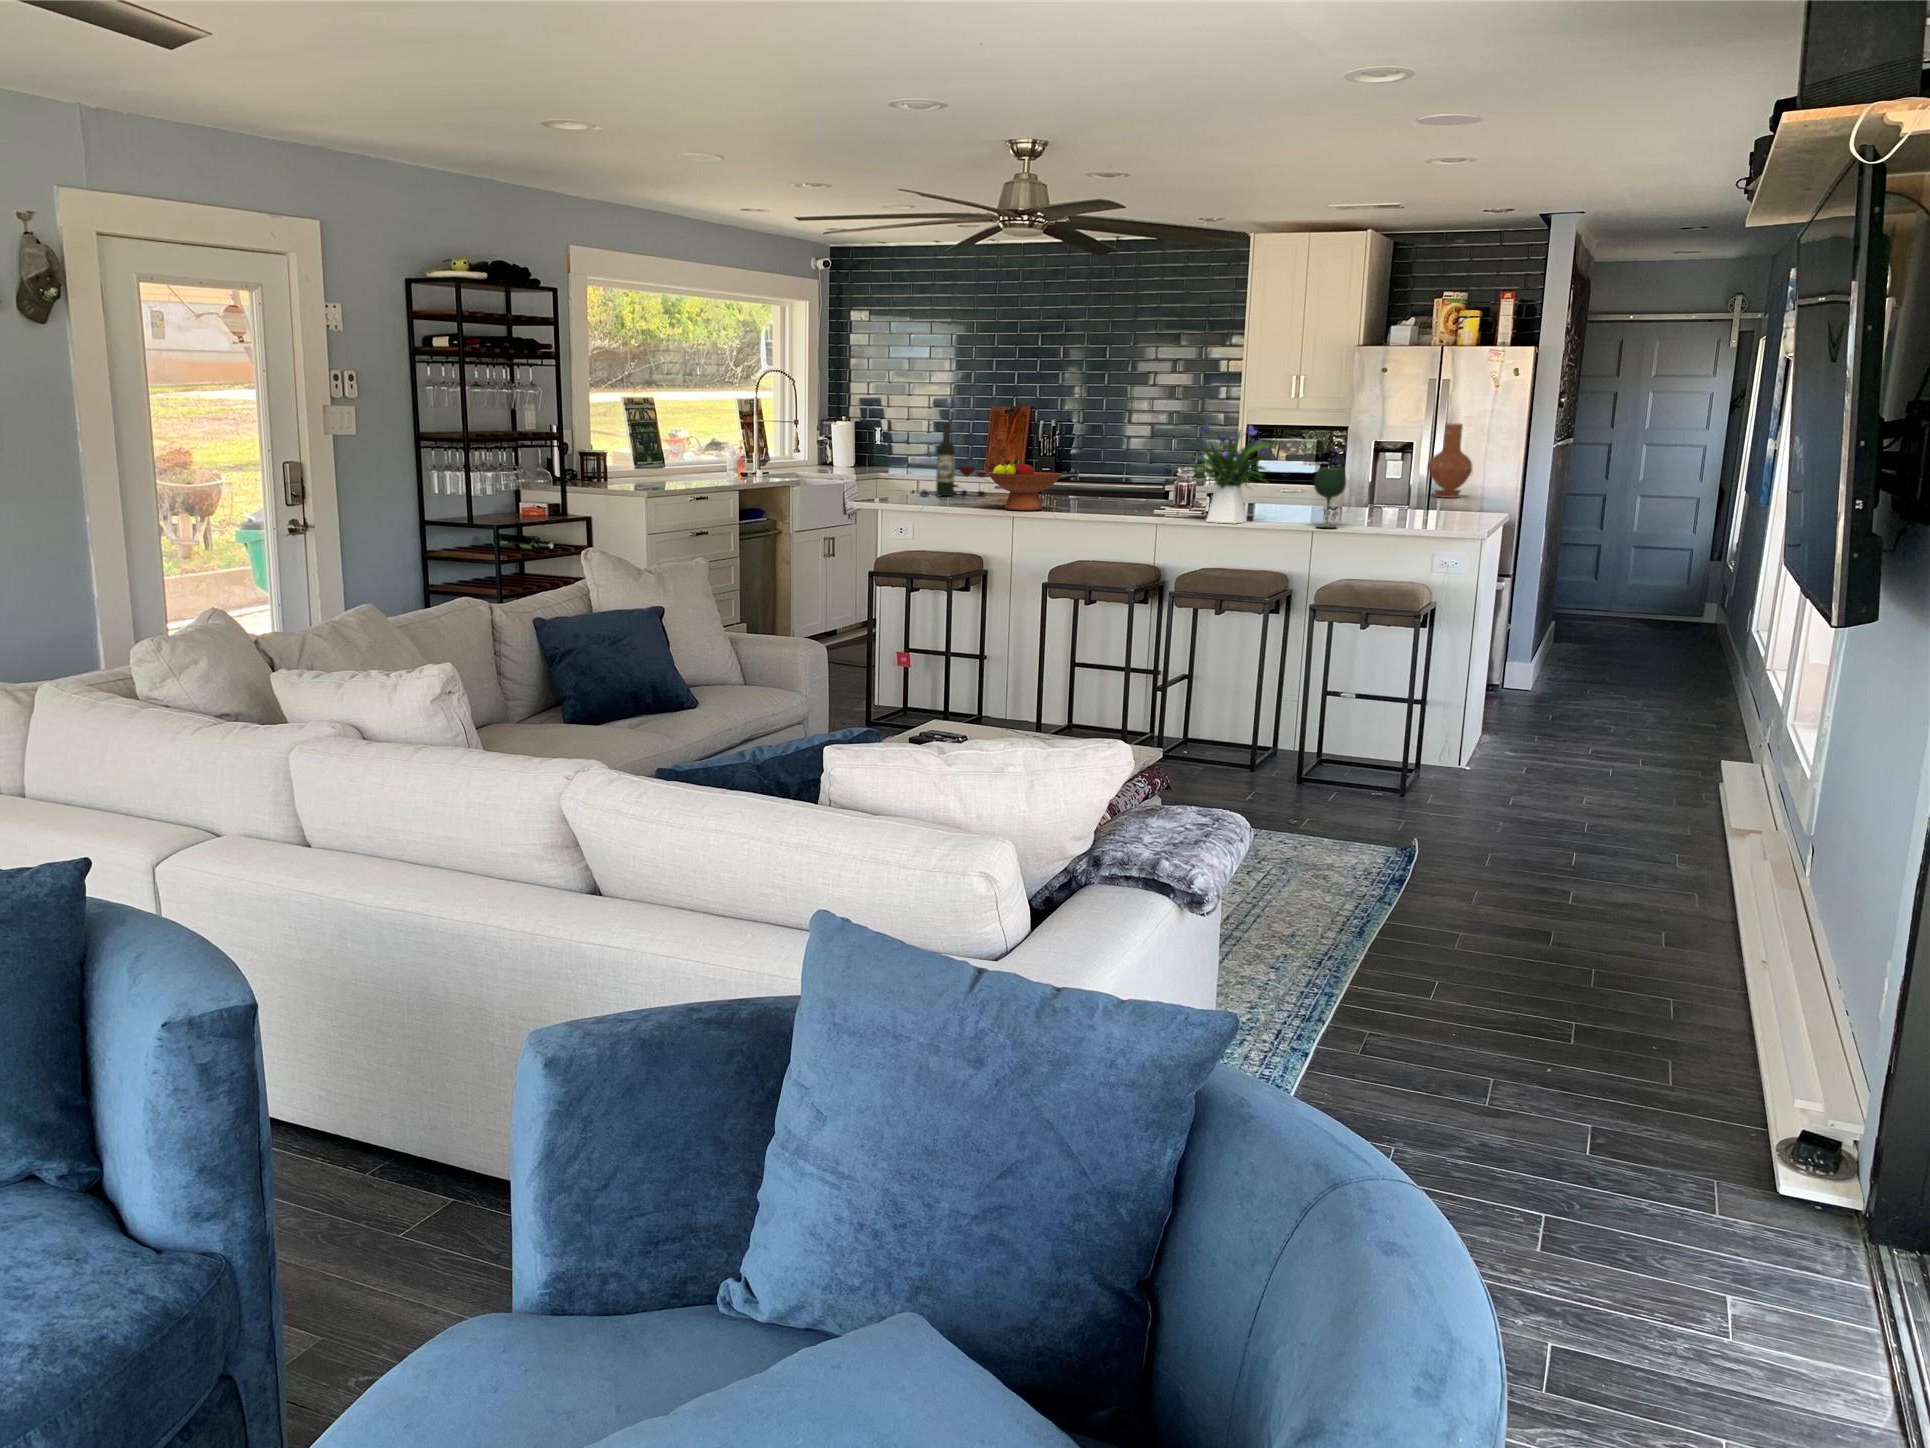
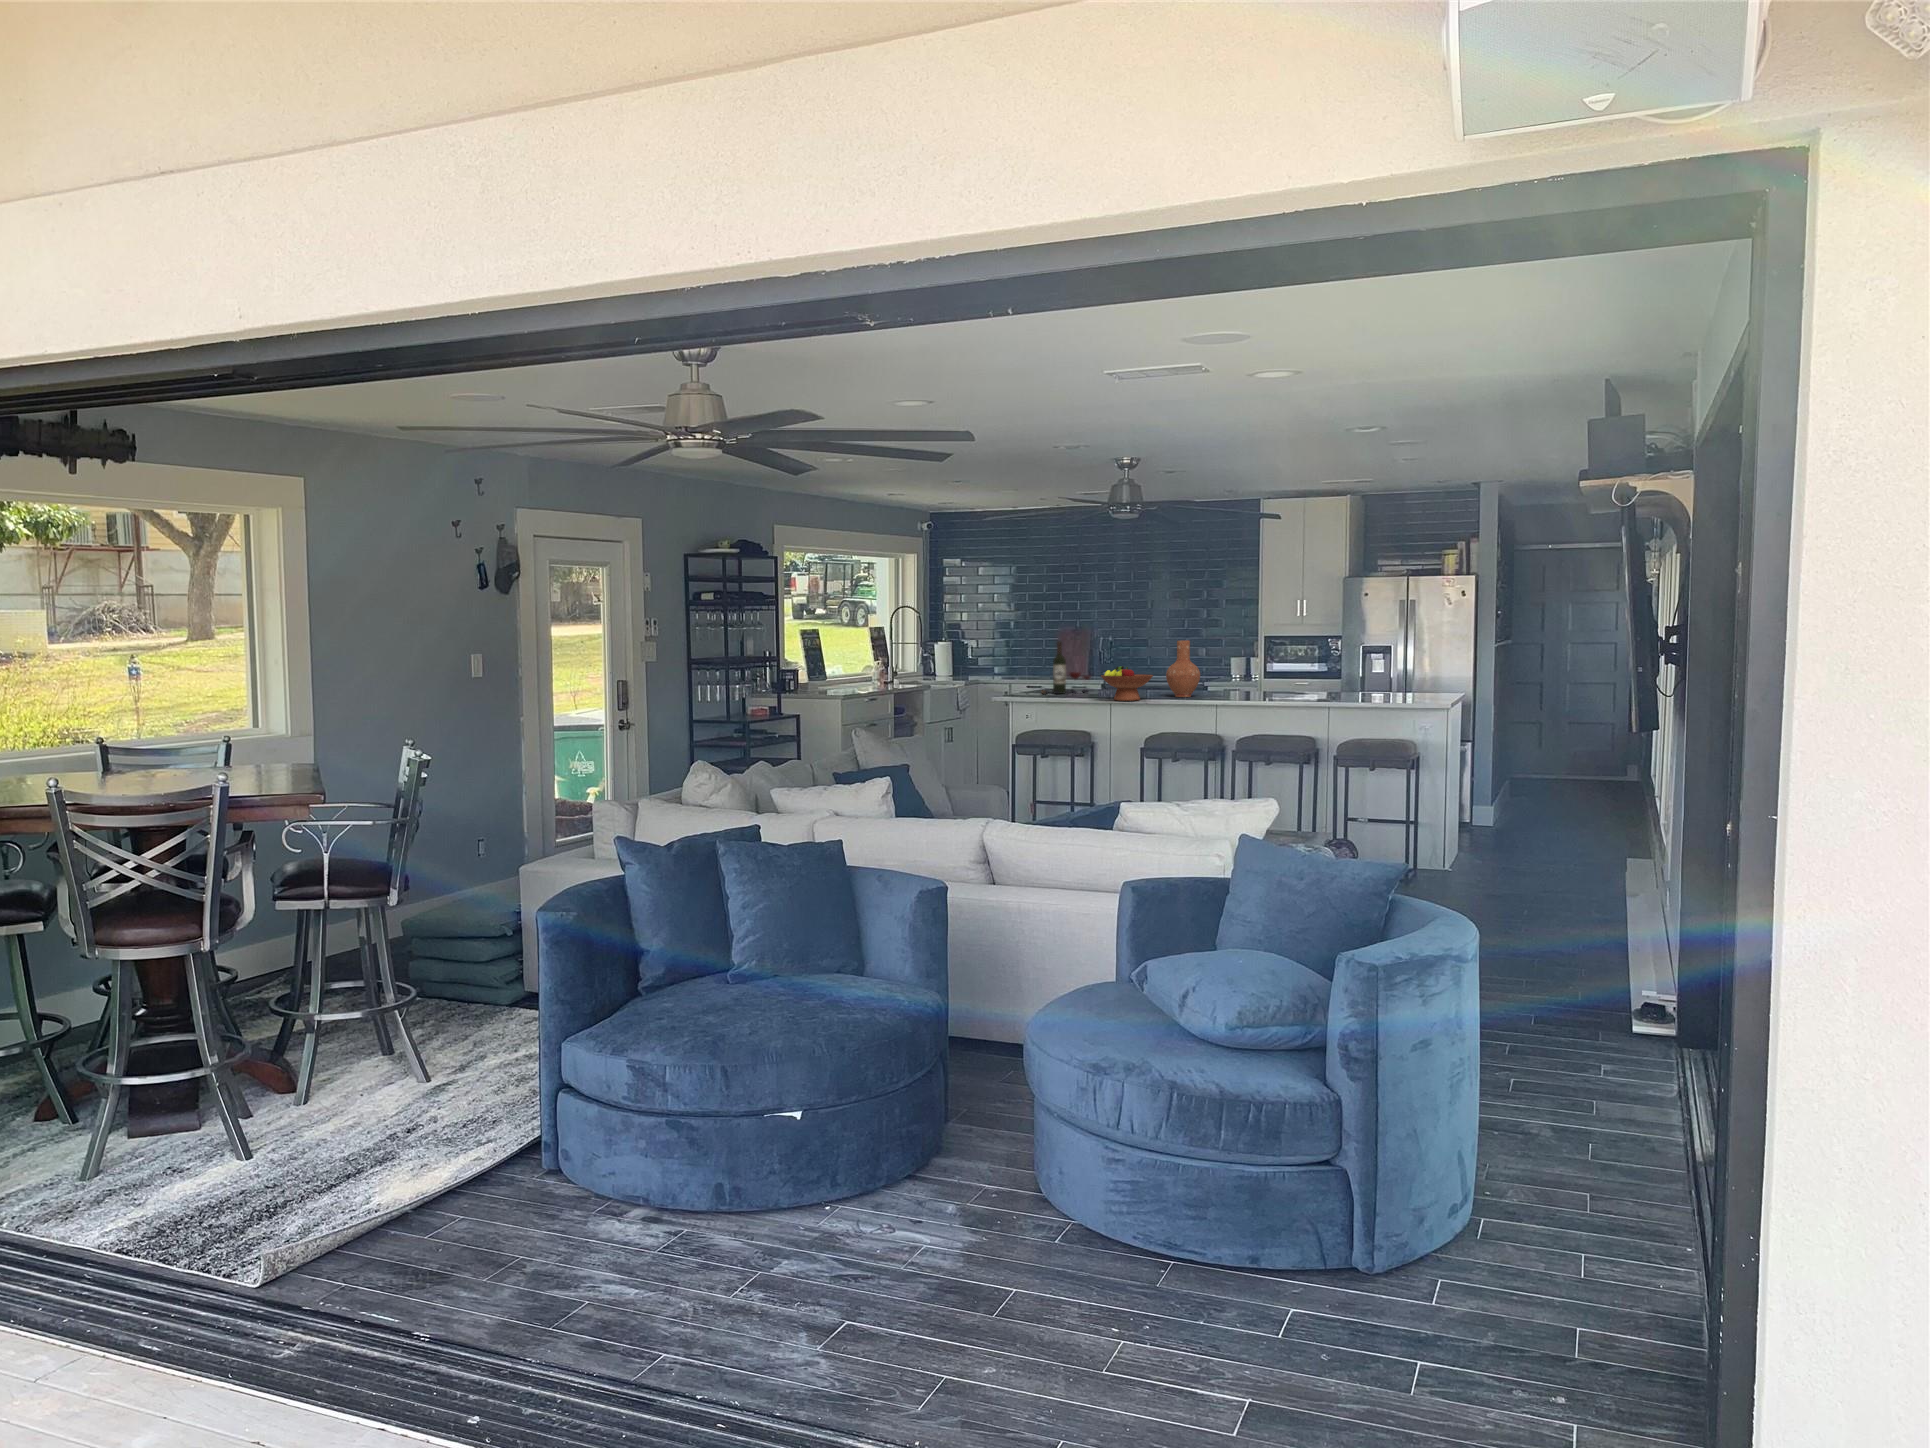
flower arrangement: present [1189,420,1277,523] -> none [1238,635,1306,705]
vase: present [1428,423,1473,498] -> present [1166,641,1200,697]
wine glass: present [1314,468,1347,528] -> none [1331,666,1352,706]

